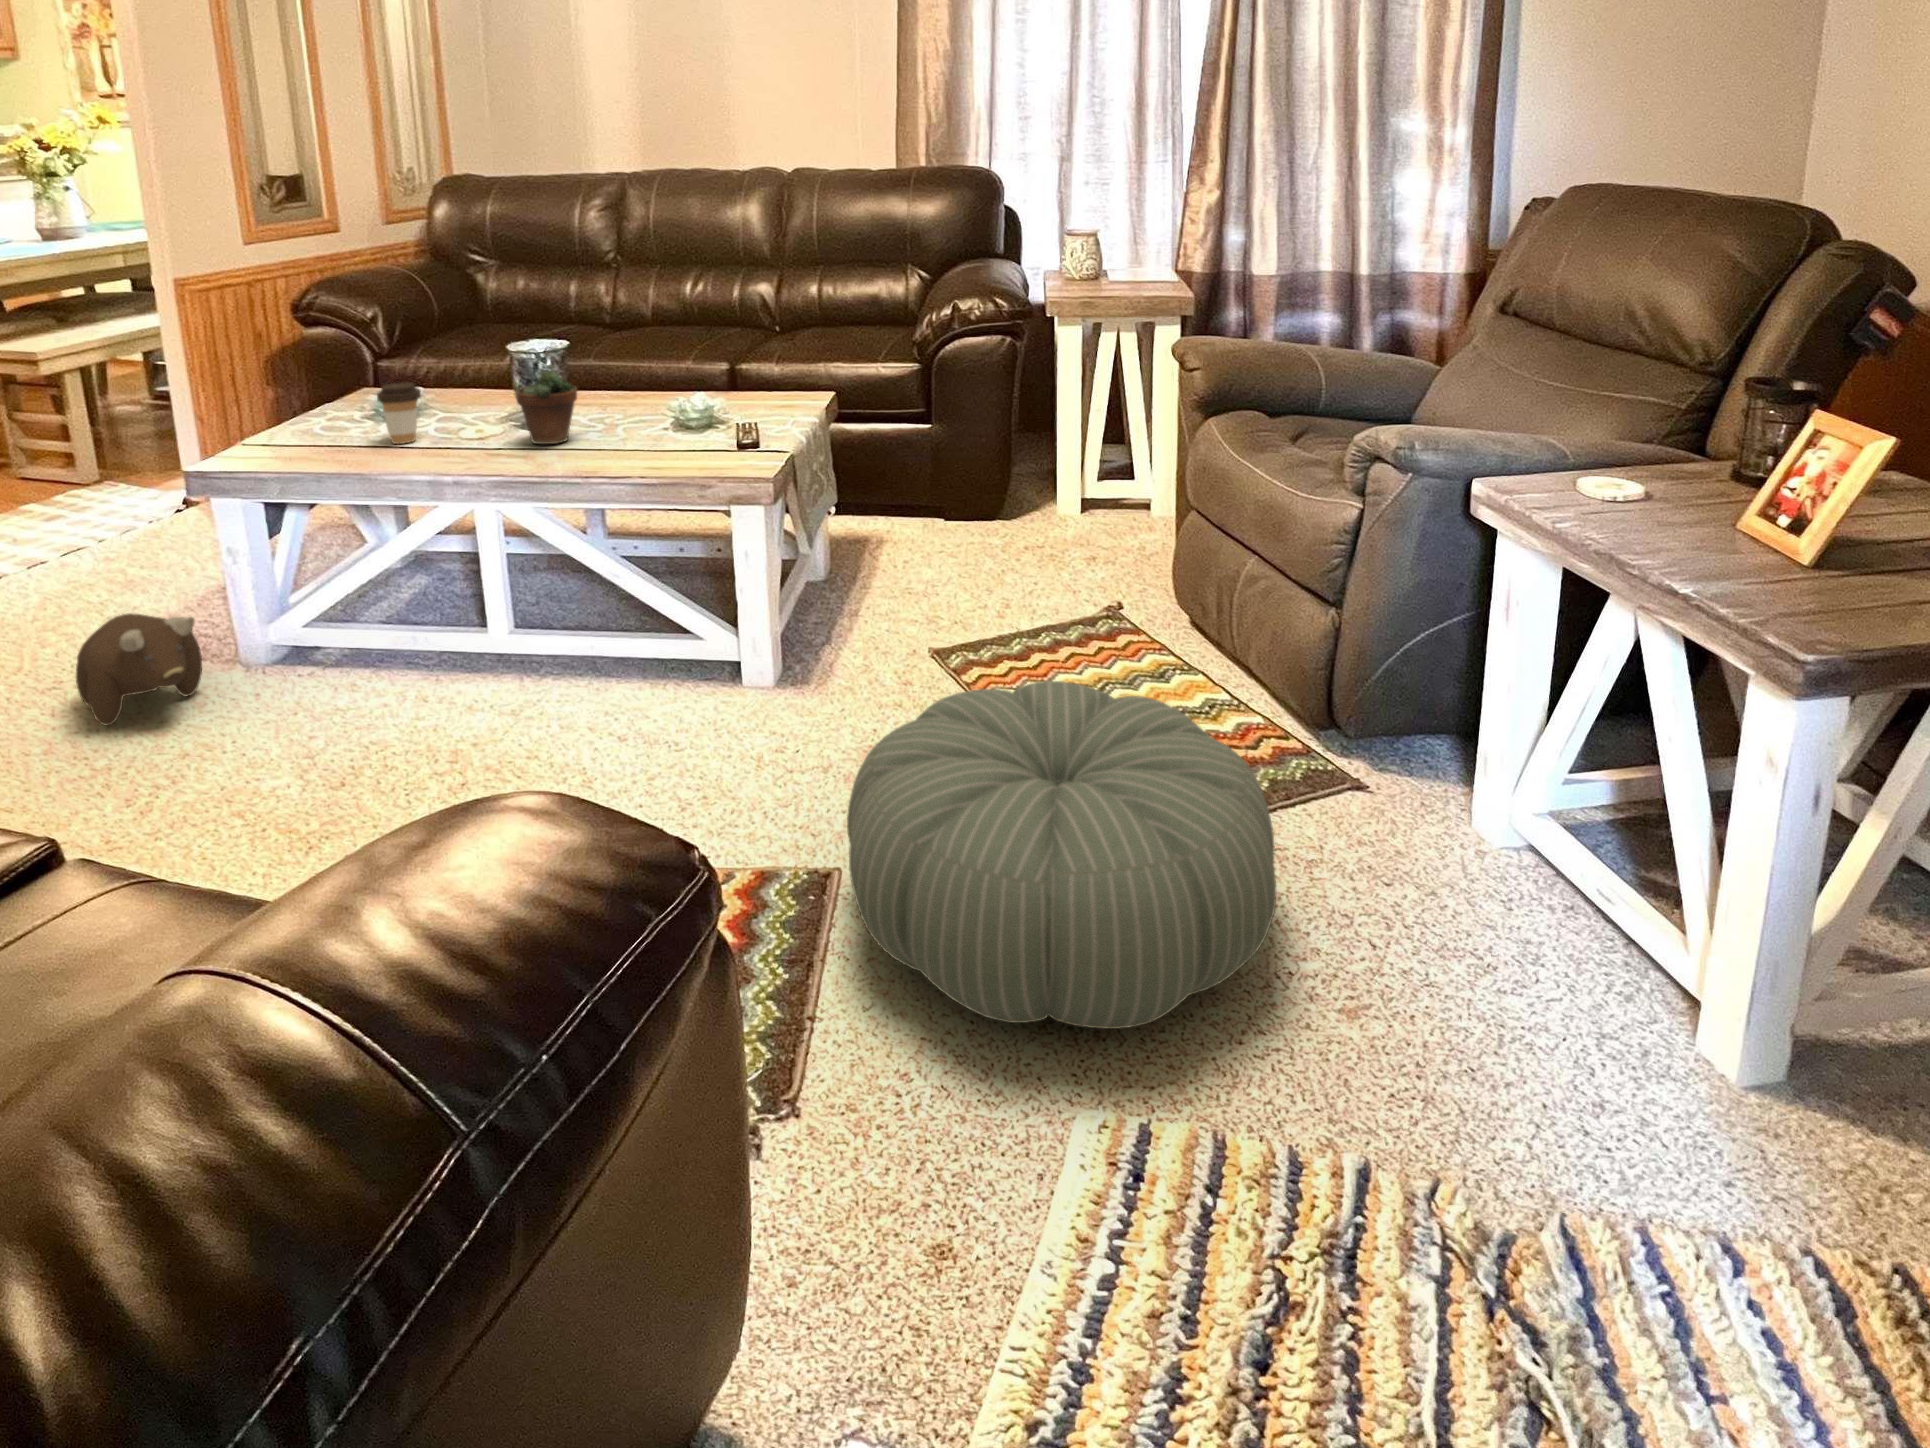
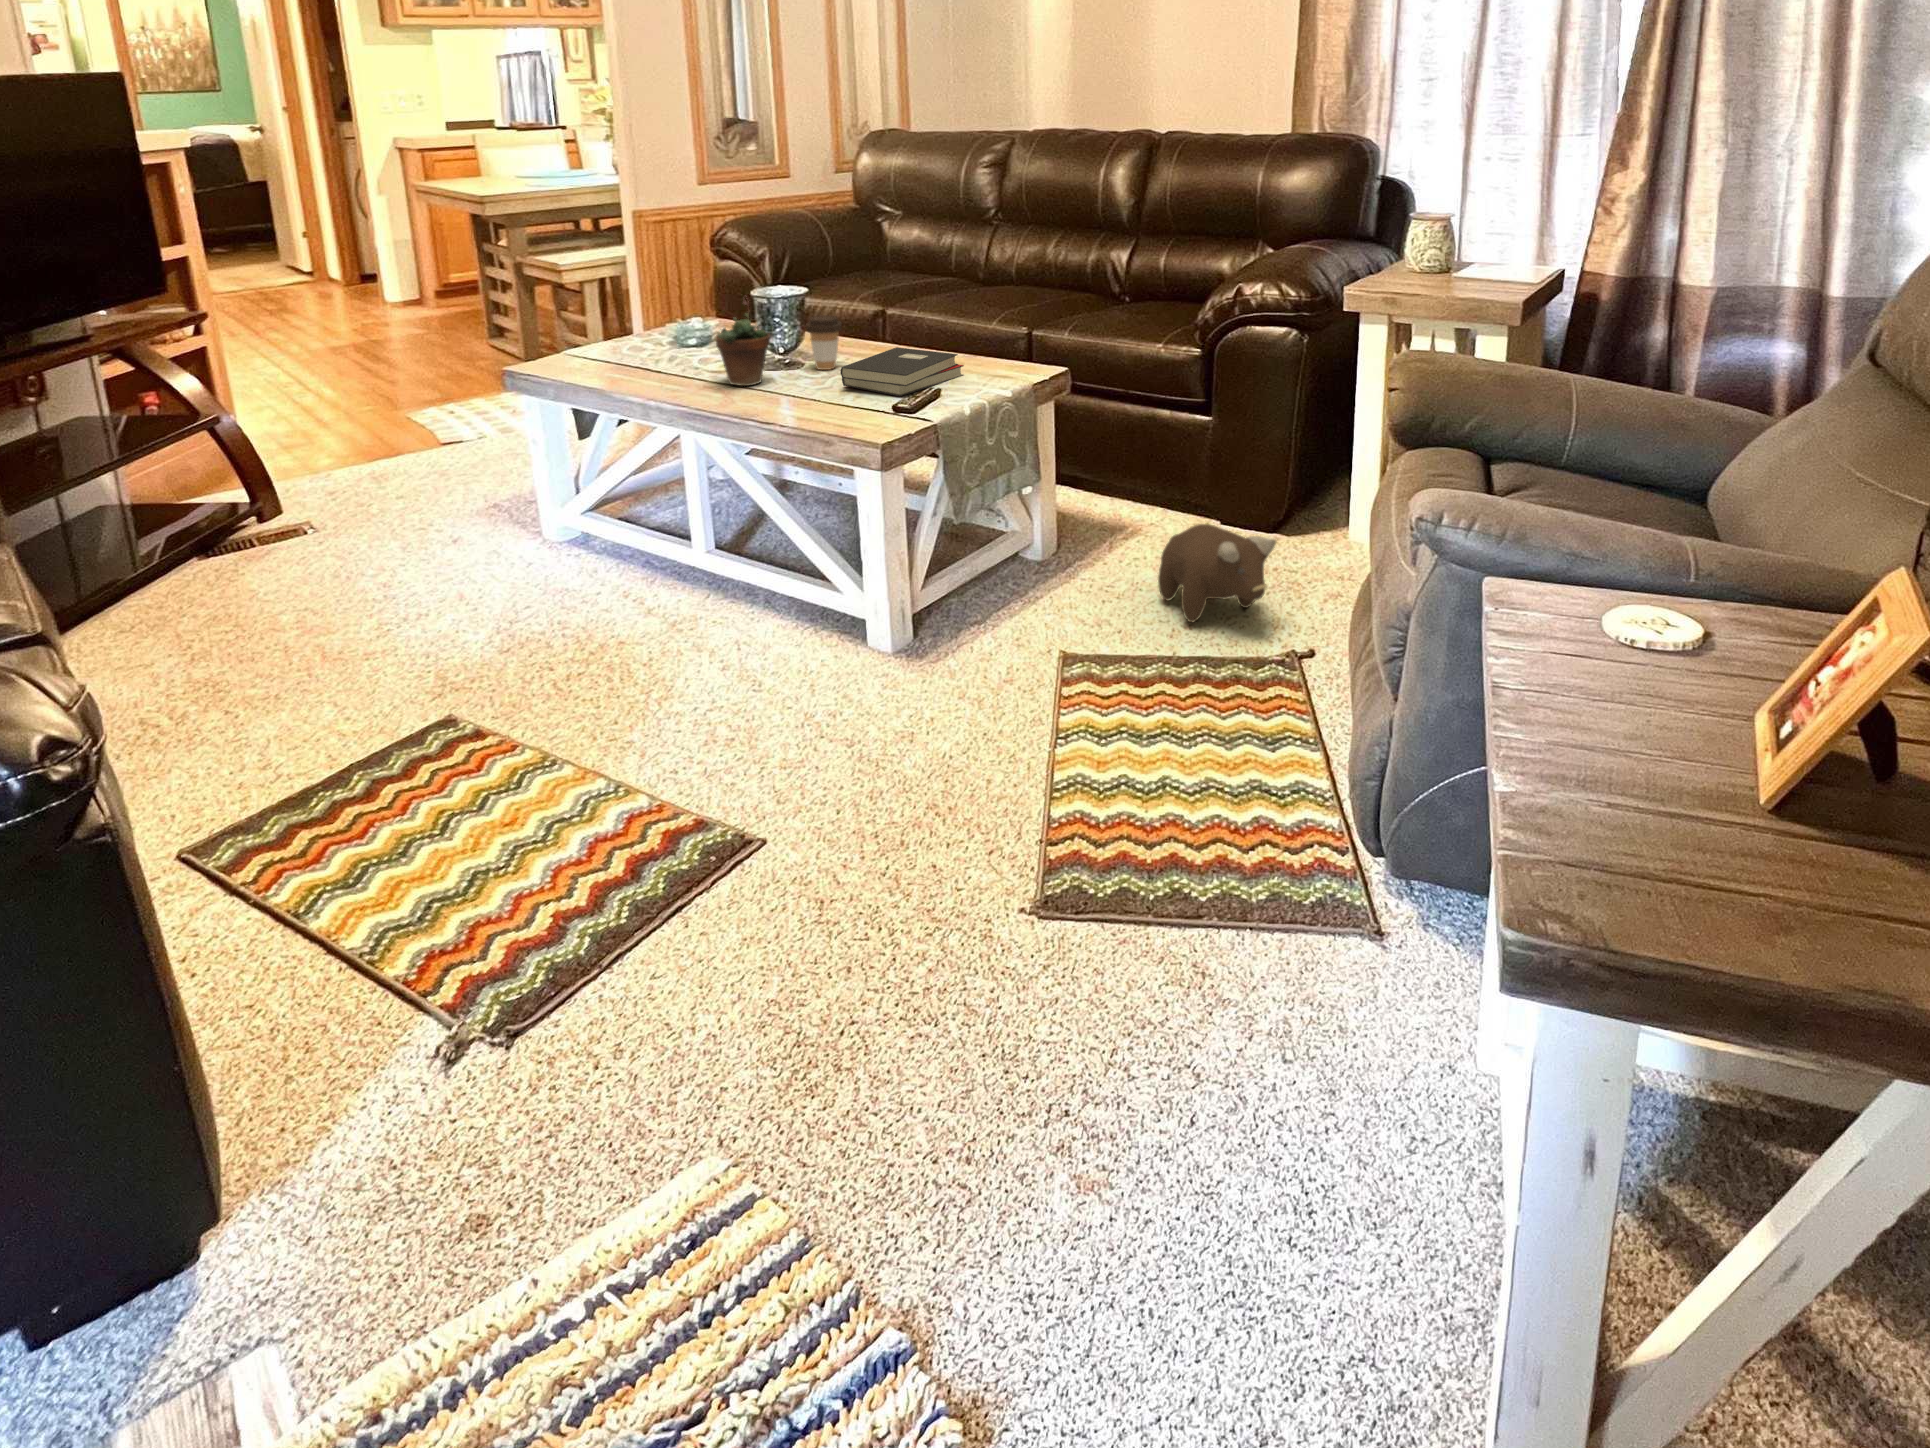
coffee cup: present [377,382,421,444] -> present [806,315,842,370]
hardback book: none [665,387,769,432] -> present [840,347,964,396]
plush toy: present [76,613,202,726] -> present [1158,524,1276,622]
pouf: present [847,681,1276,1029] -> none [659,697,1116,1096]

